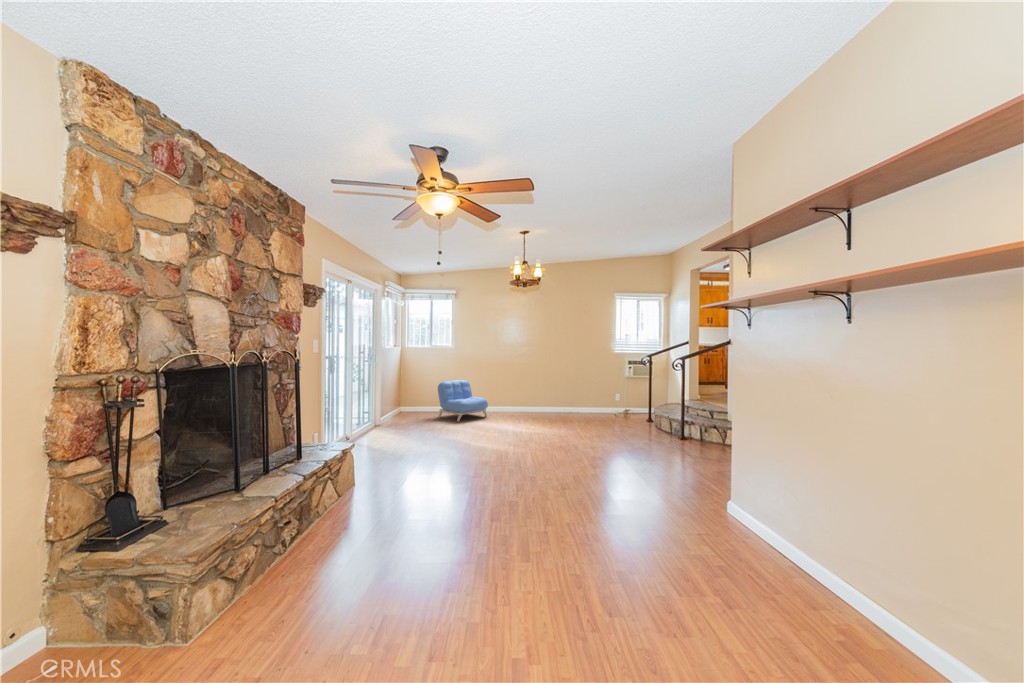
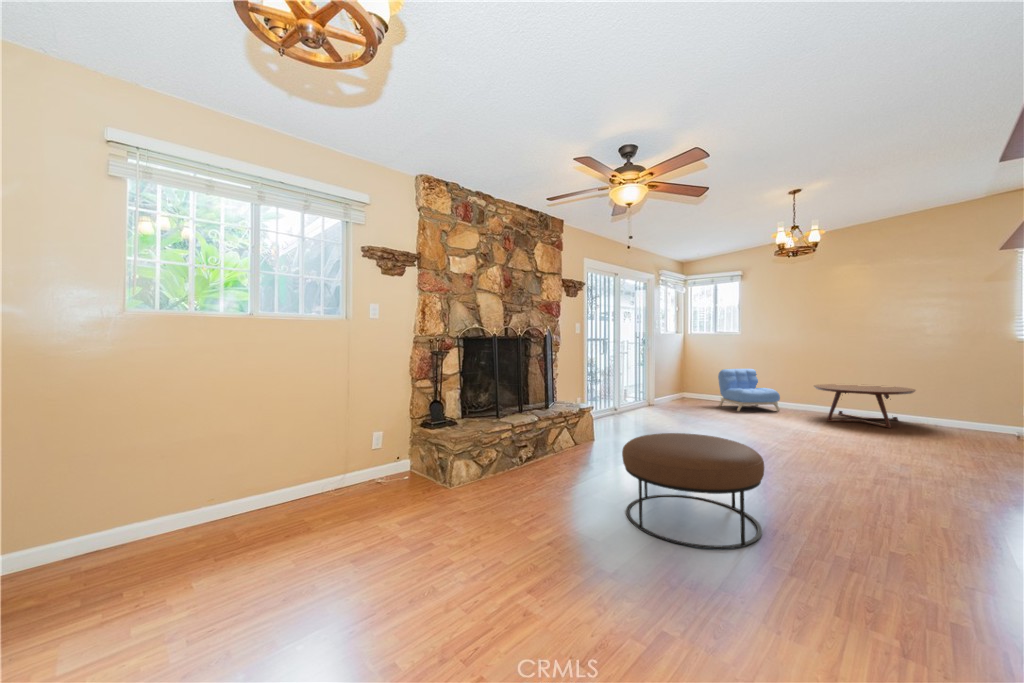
coffee table: none [513,389,573,422] -> present [814,384,916,428]
ottoman: none [463,467,596,597] -> present [622,433,764,549]

